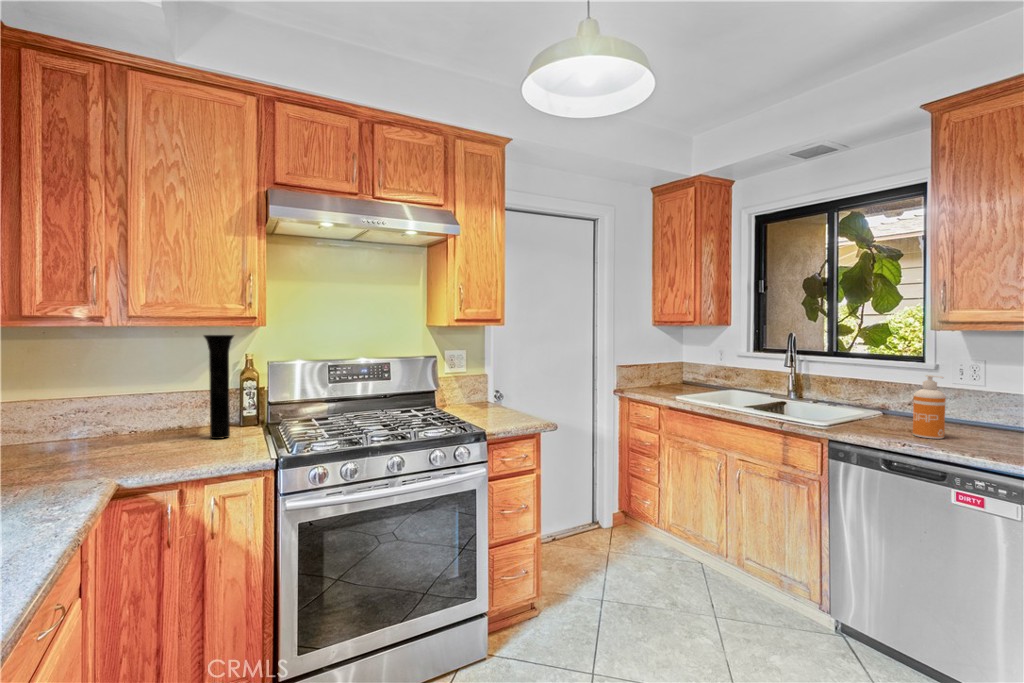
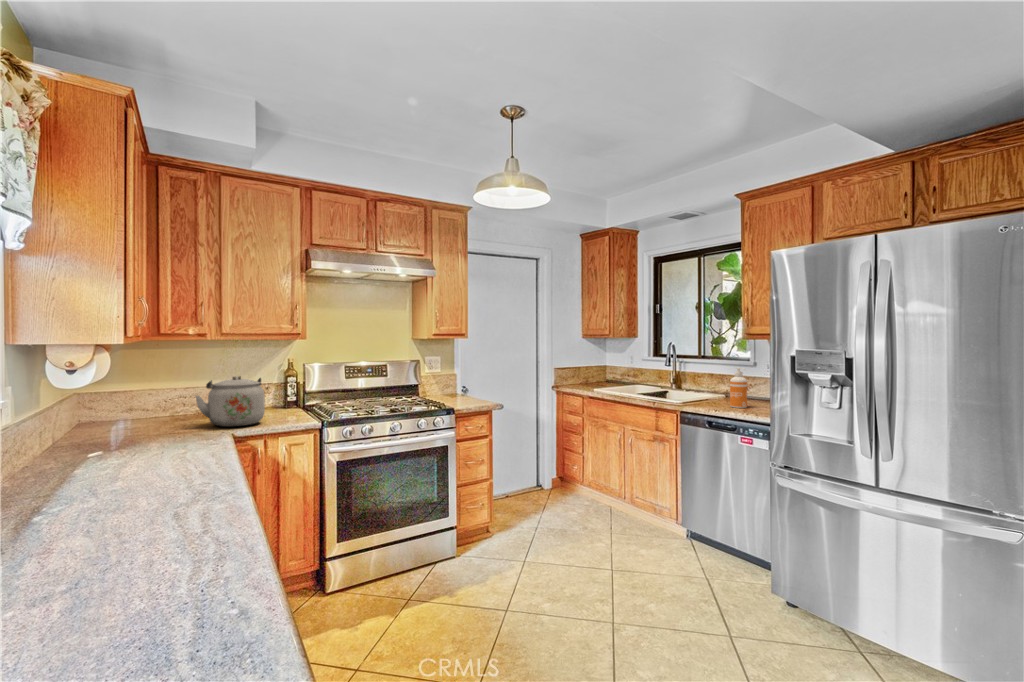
vase: present [204,335,234,439] -> none [266,345,286,414]
kettle: none [62,384,186,469] -> present [195,376,265,427]

